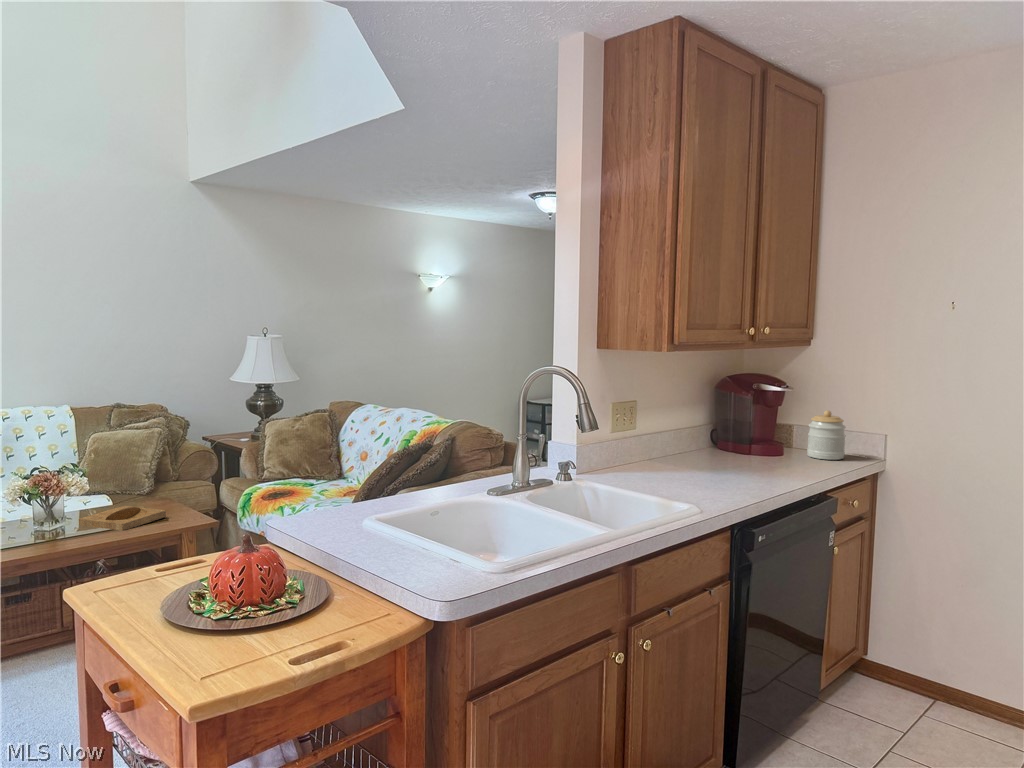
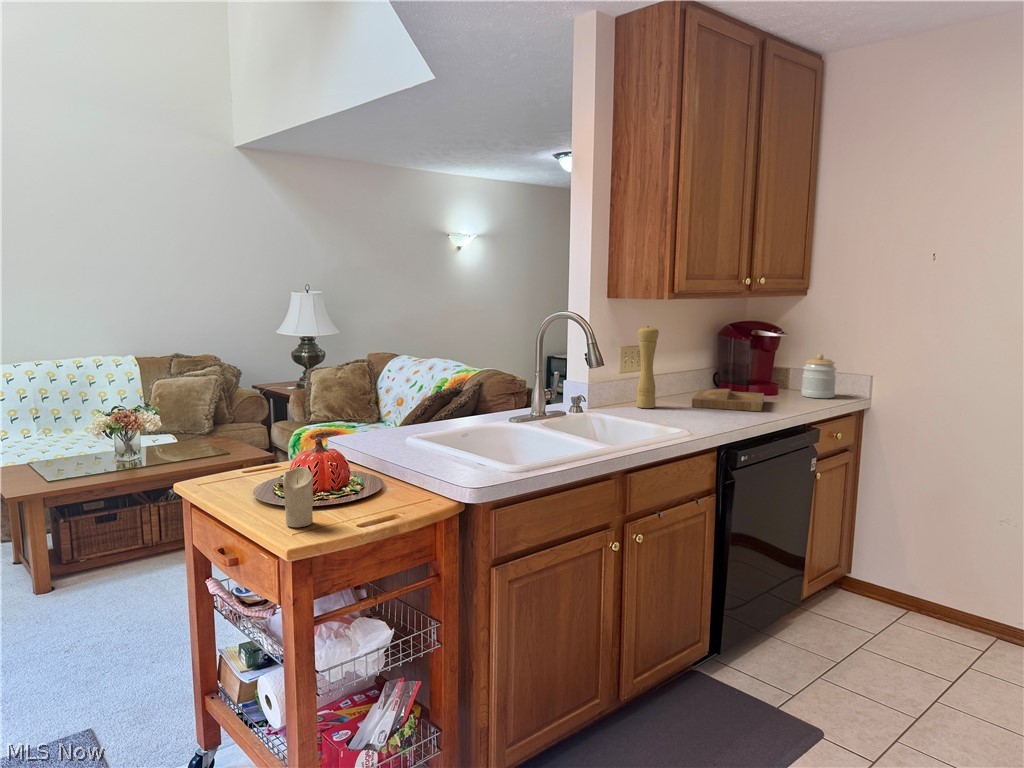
pepper mill: none [631,381,655,475] -> present [636,326,659,408]
tray: present [79,506,166,531] -> present [692,389,764,411]
candle: none [187,582,229,668] -> present [283,467,314,527]

